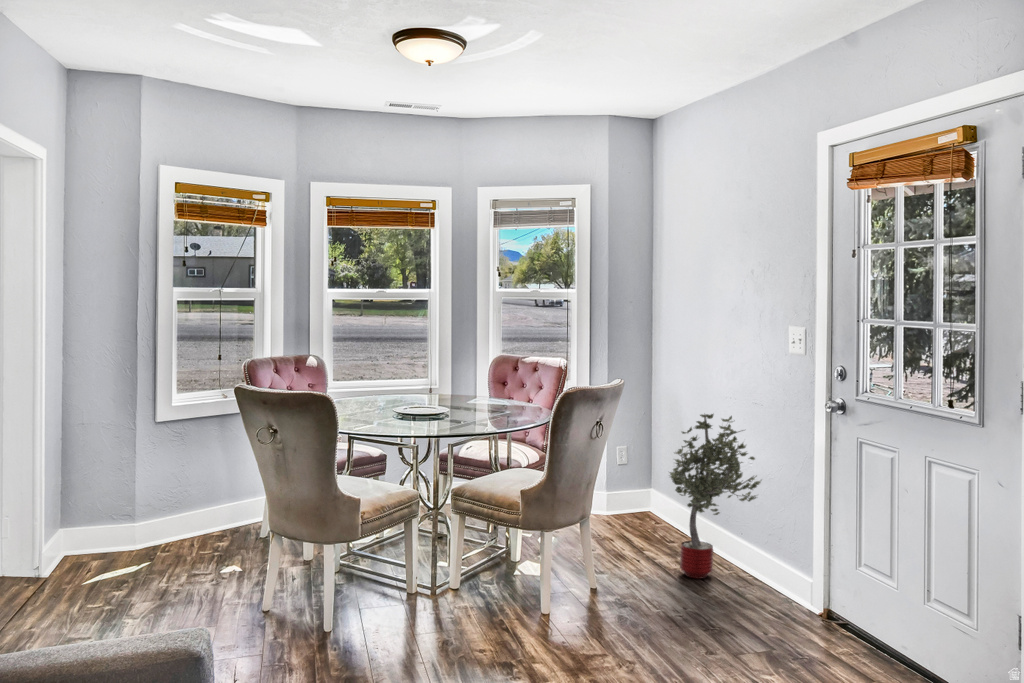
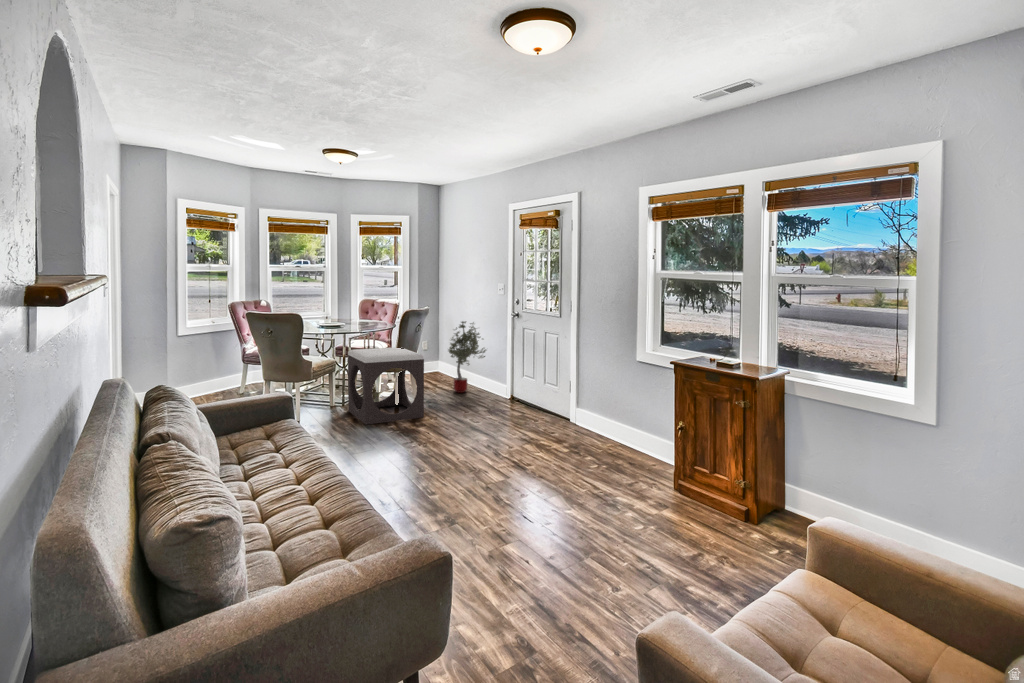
footstool: none [439,472,608,665] -> present [348,347,424,425]

